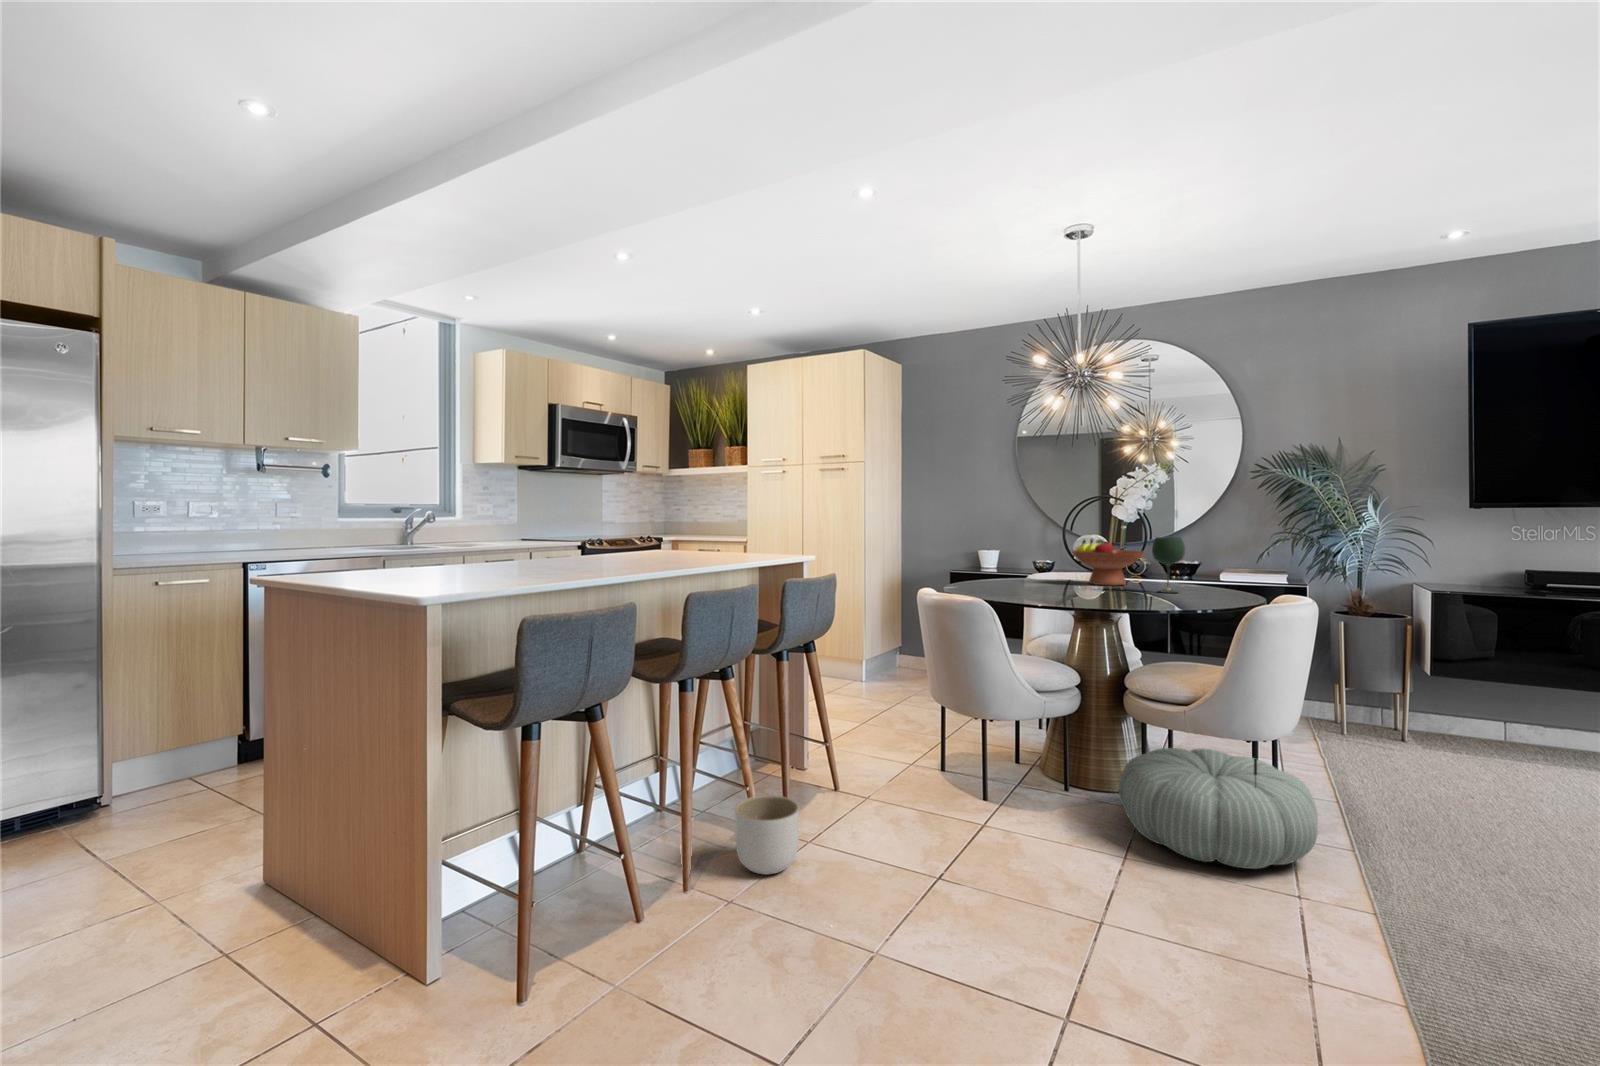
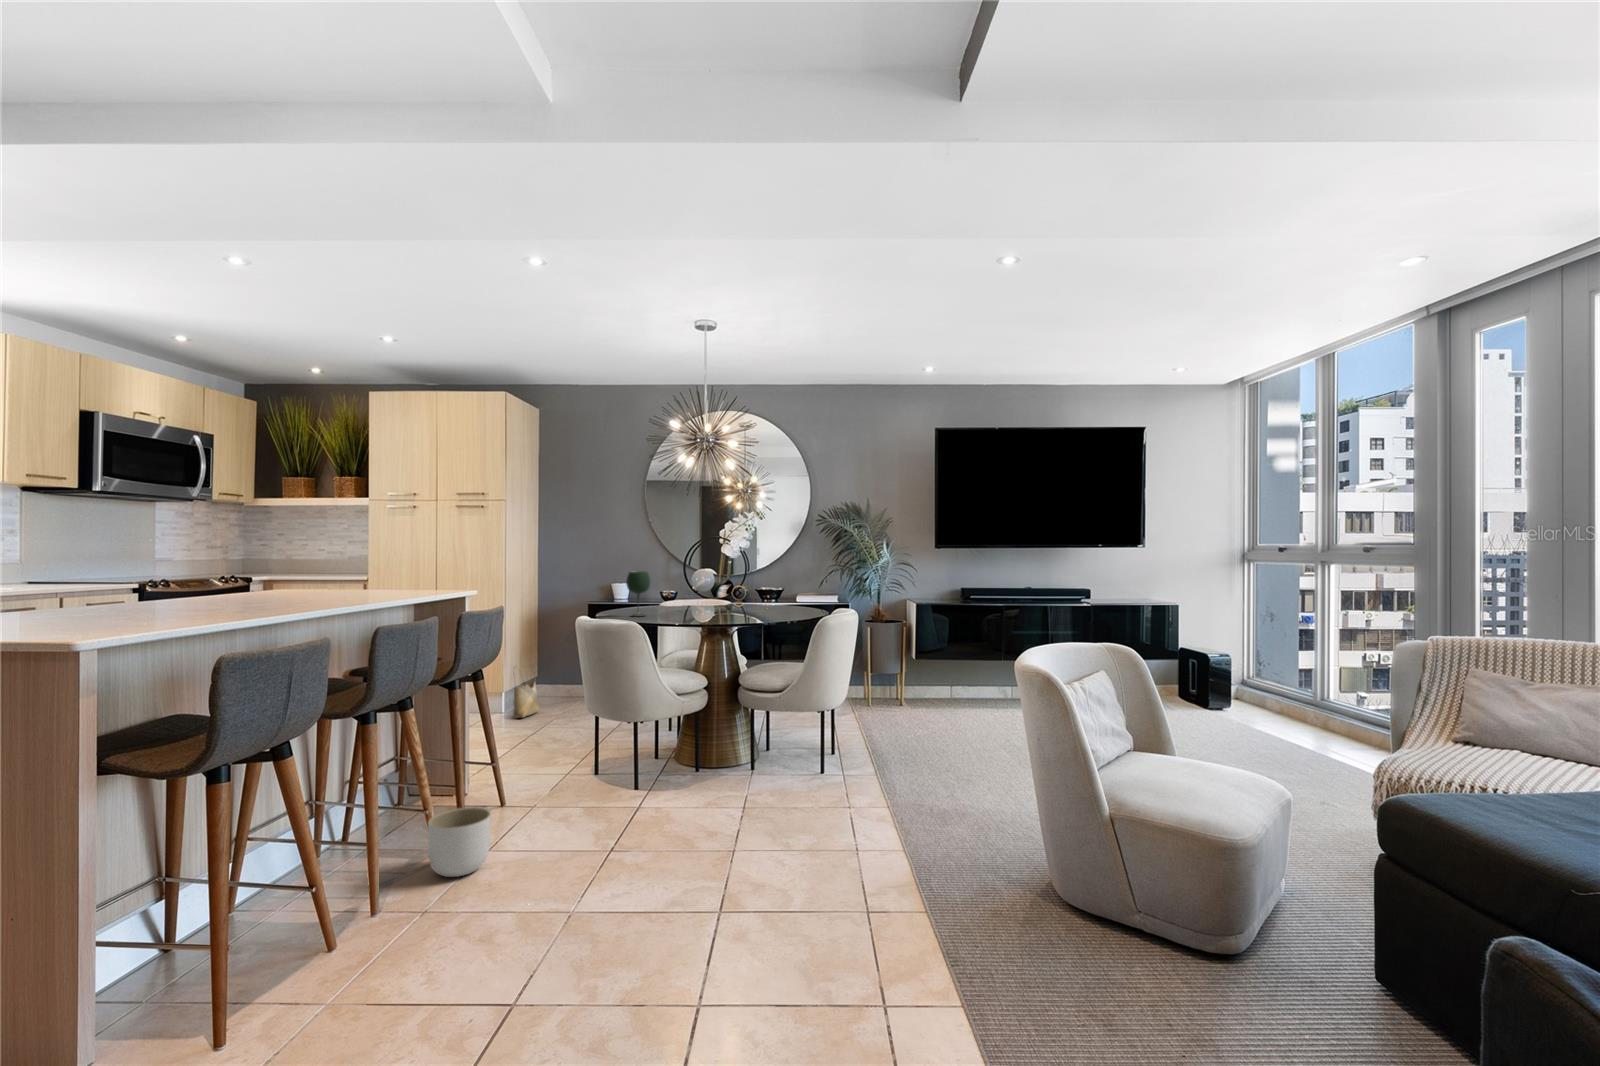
wine glass: present [1152,537,1185,593] -> present [626,572,650,617]
fruit bowl: present [1071,539,1145,585] -> none [695,572,750,608]
woven basket: none [875,636,904,691] -> present [513,681,540,718]
pouf: present [1119,748,1318,869] -> none [736,722,857,798]

